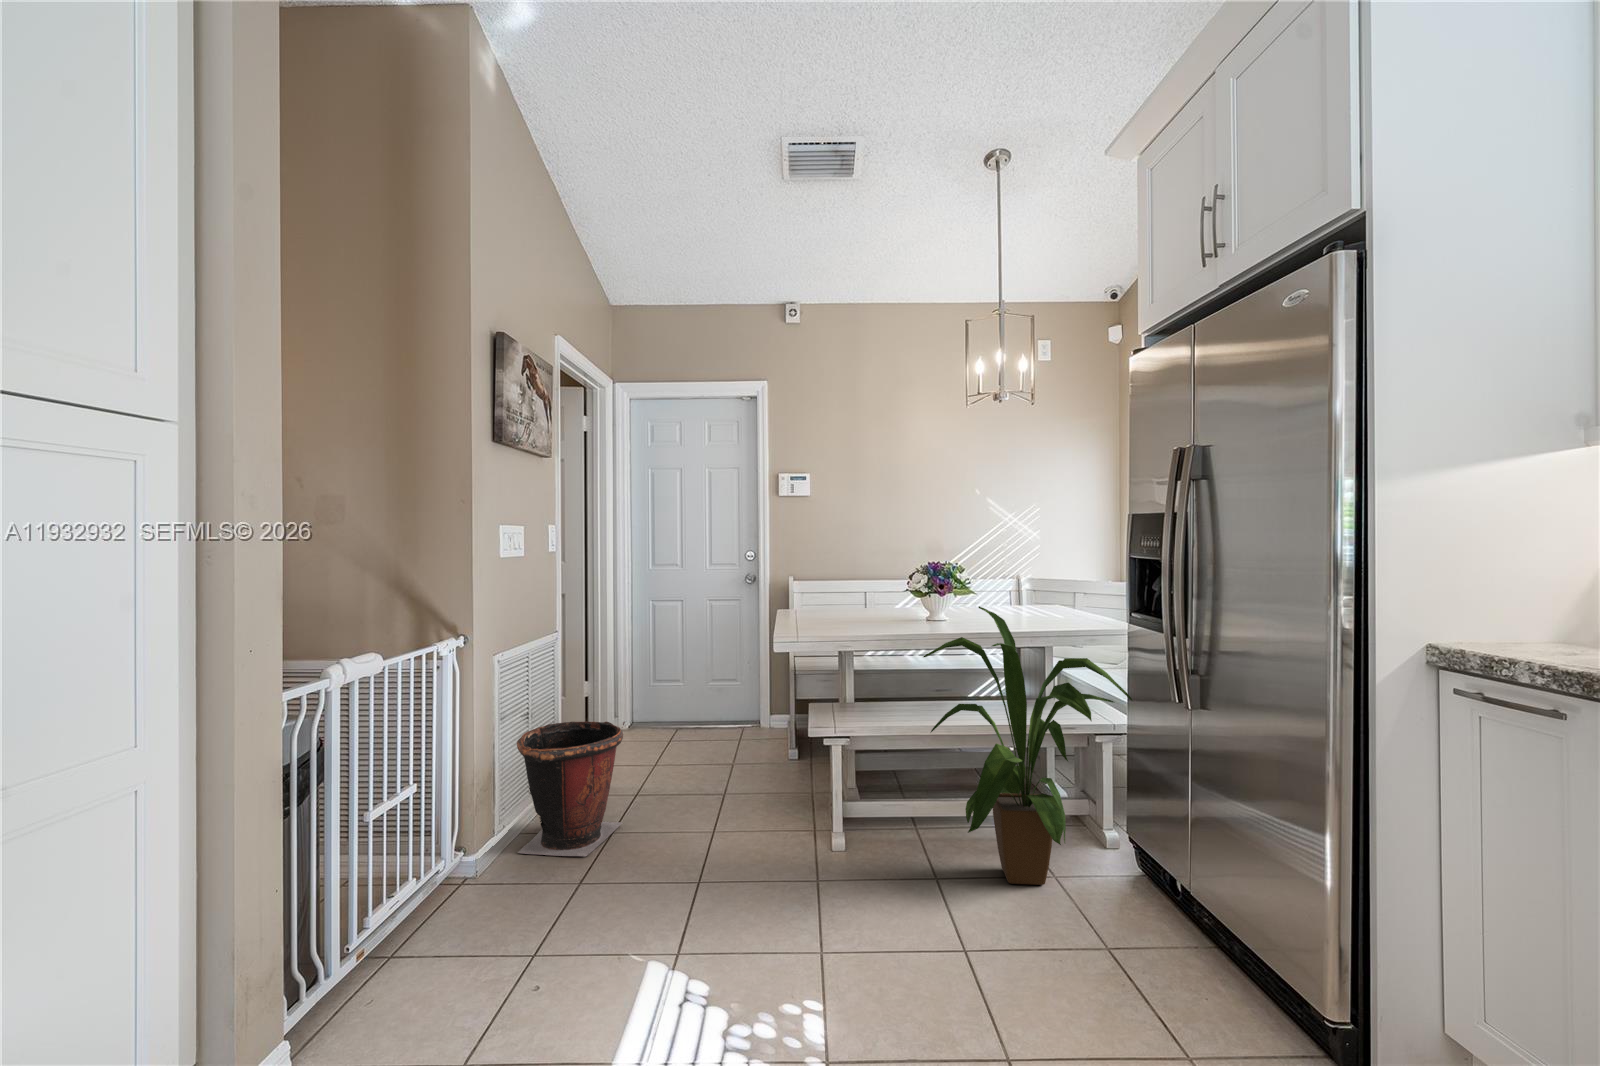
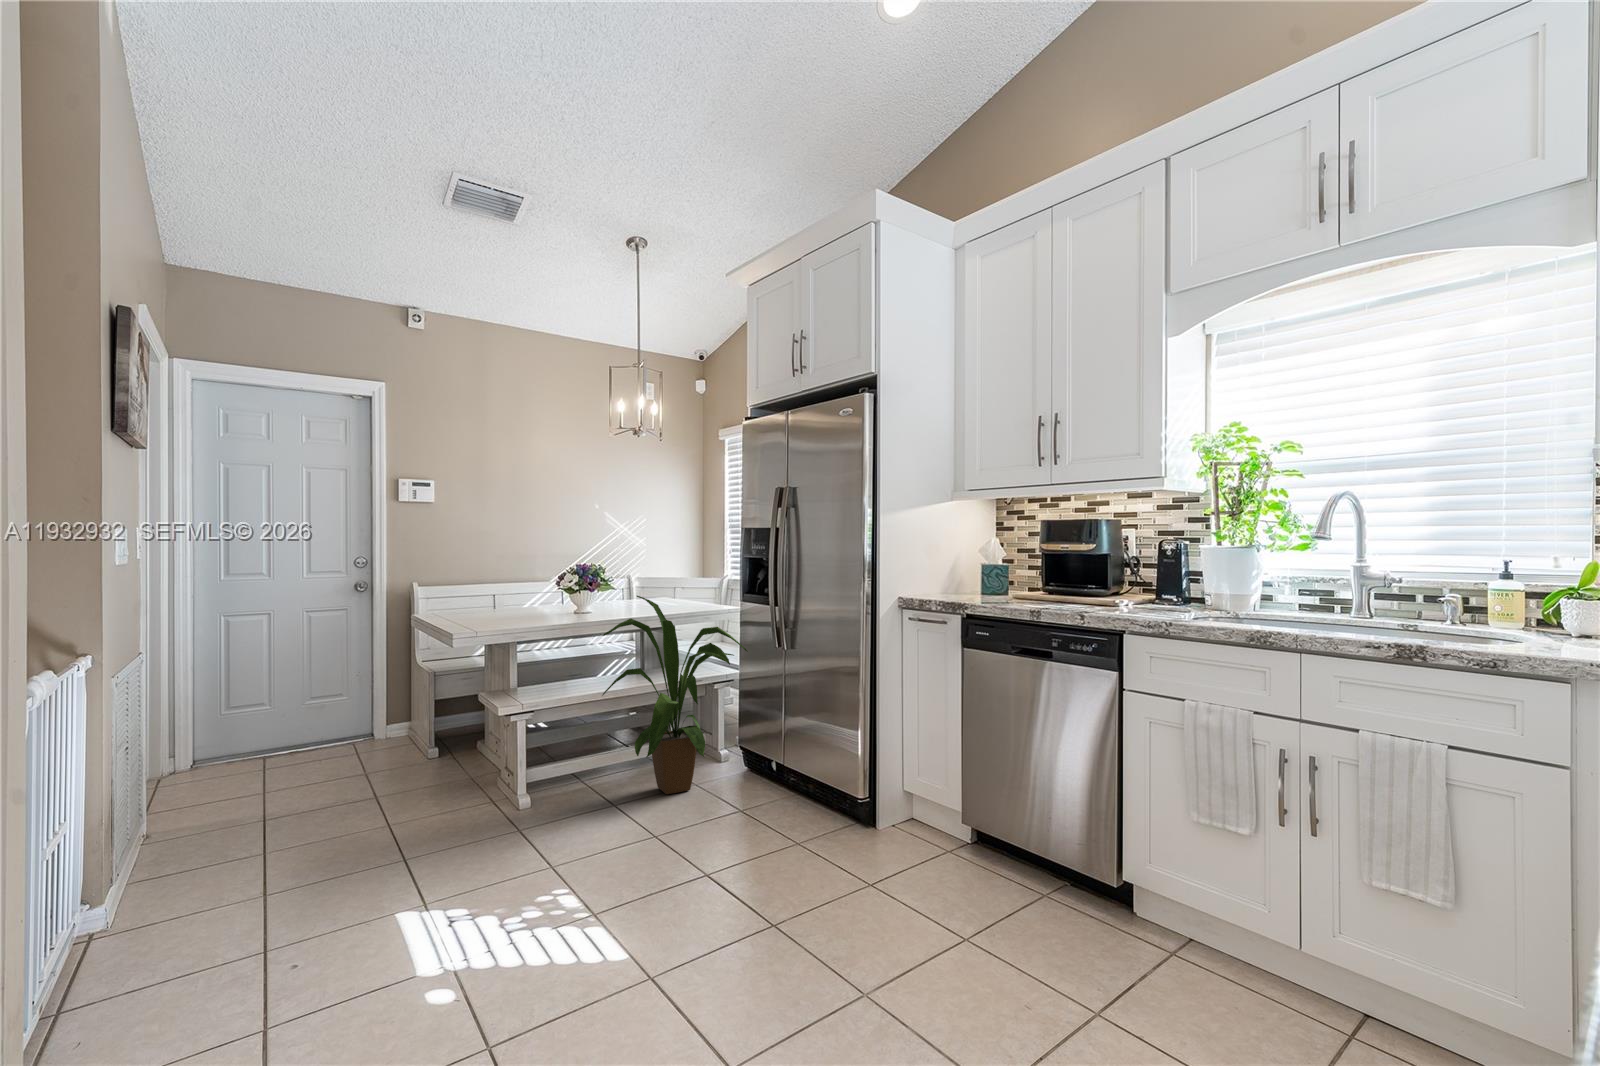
waste bin: present [517,721,625,857] -> none [167,724,299,878]

